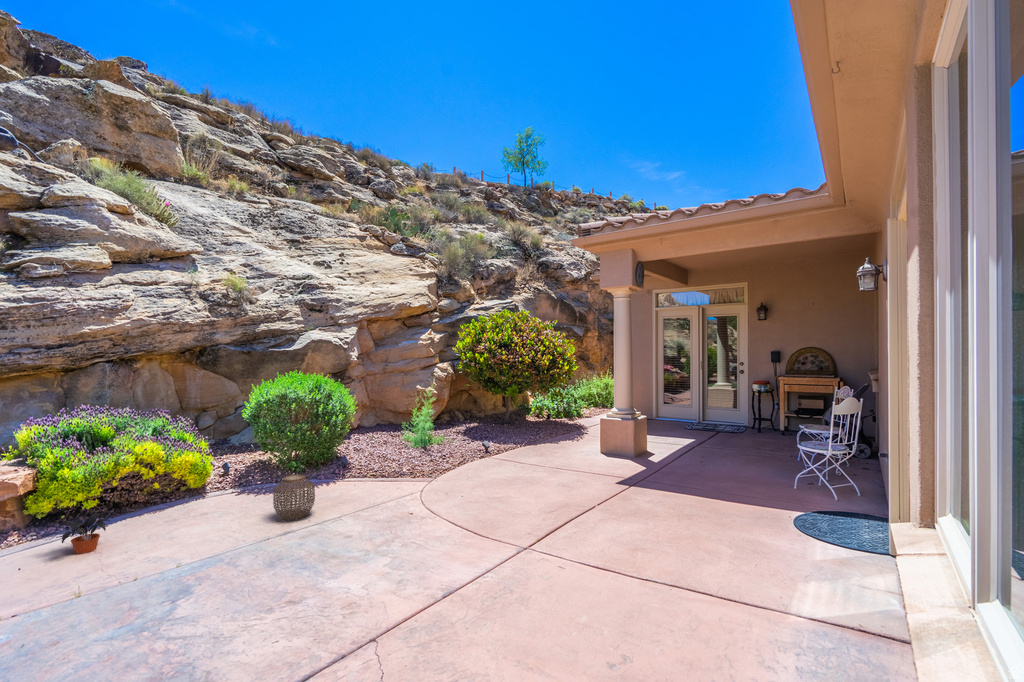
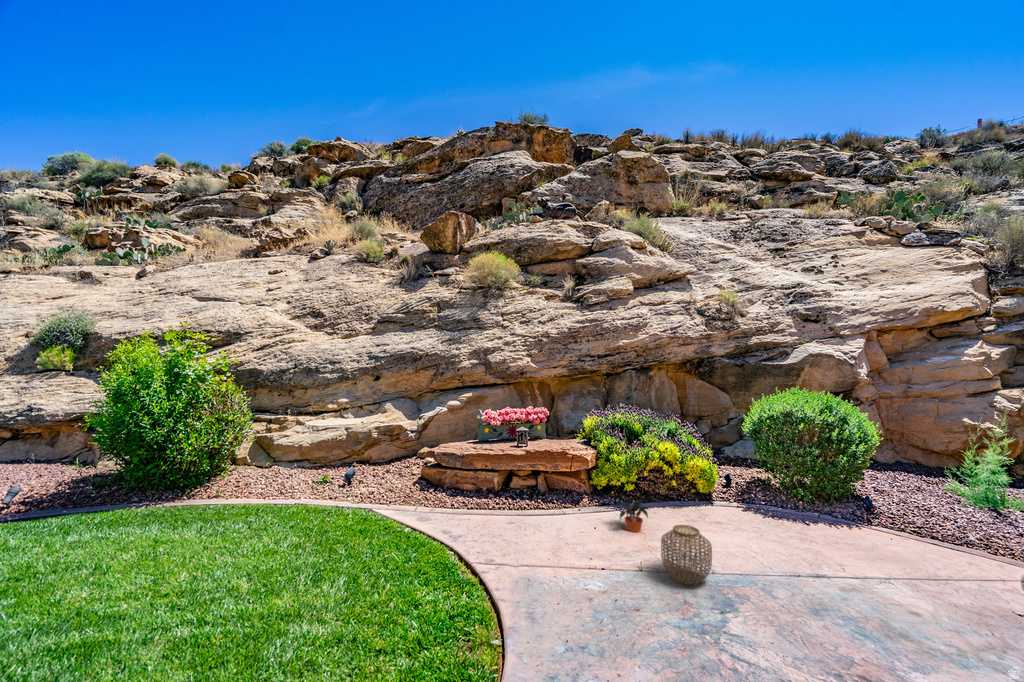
woven basket: present [273,475,315,520] -> present [661,525,712,585]

